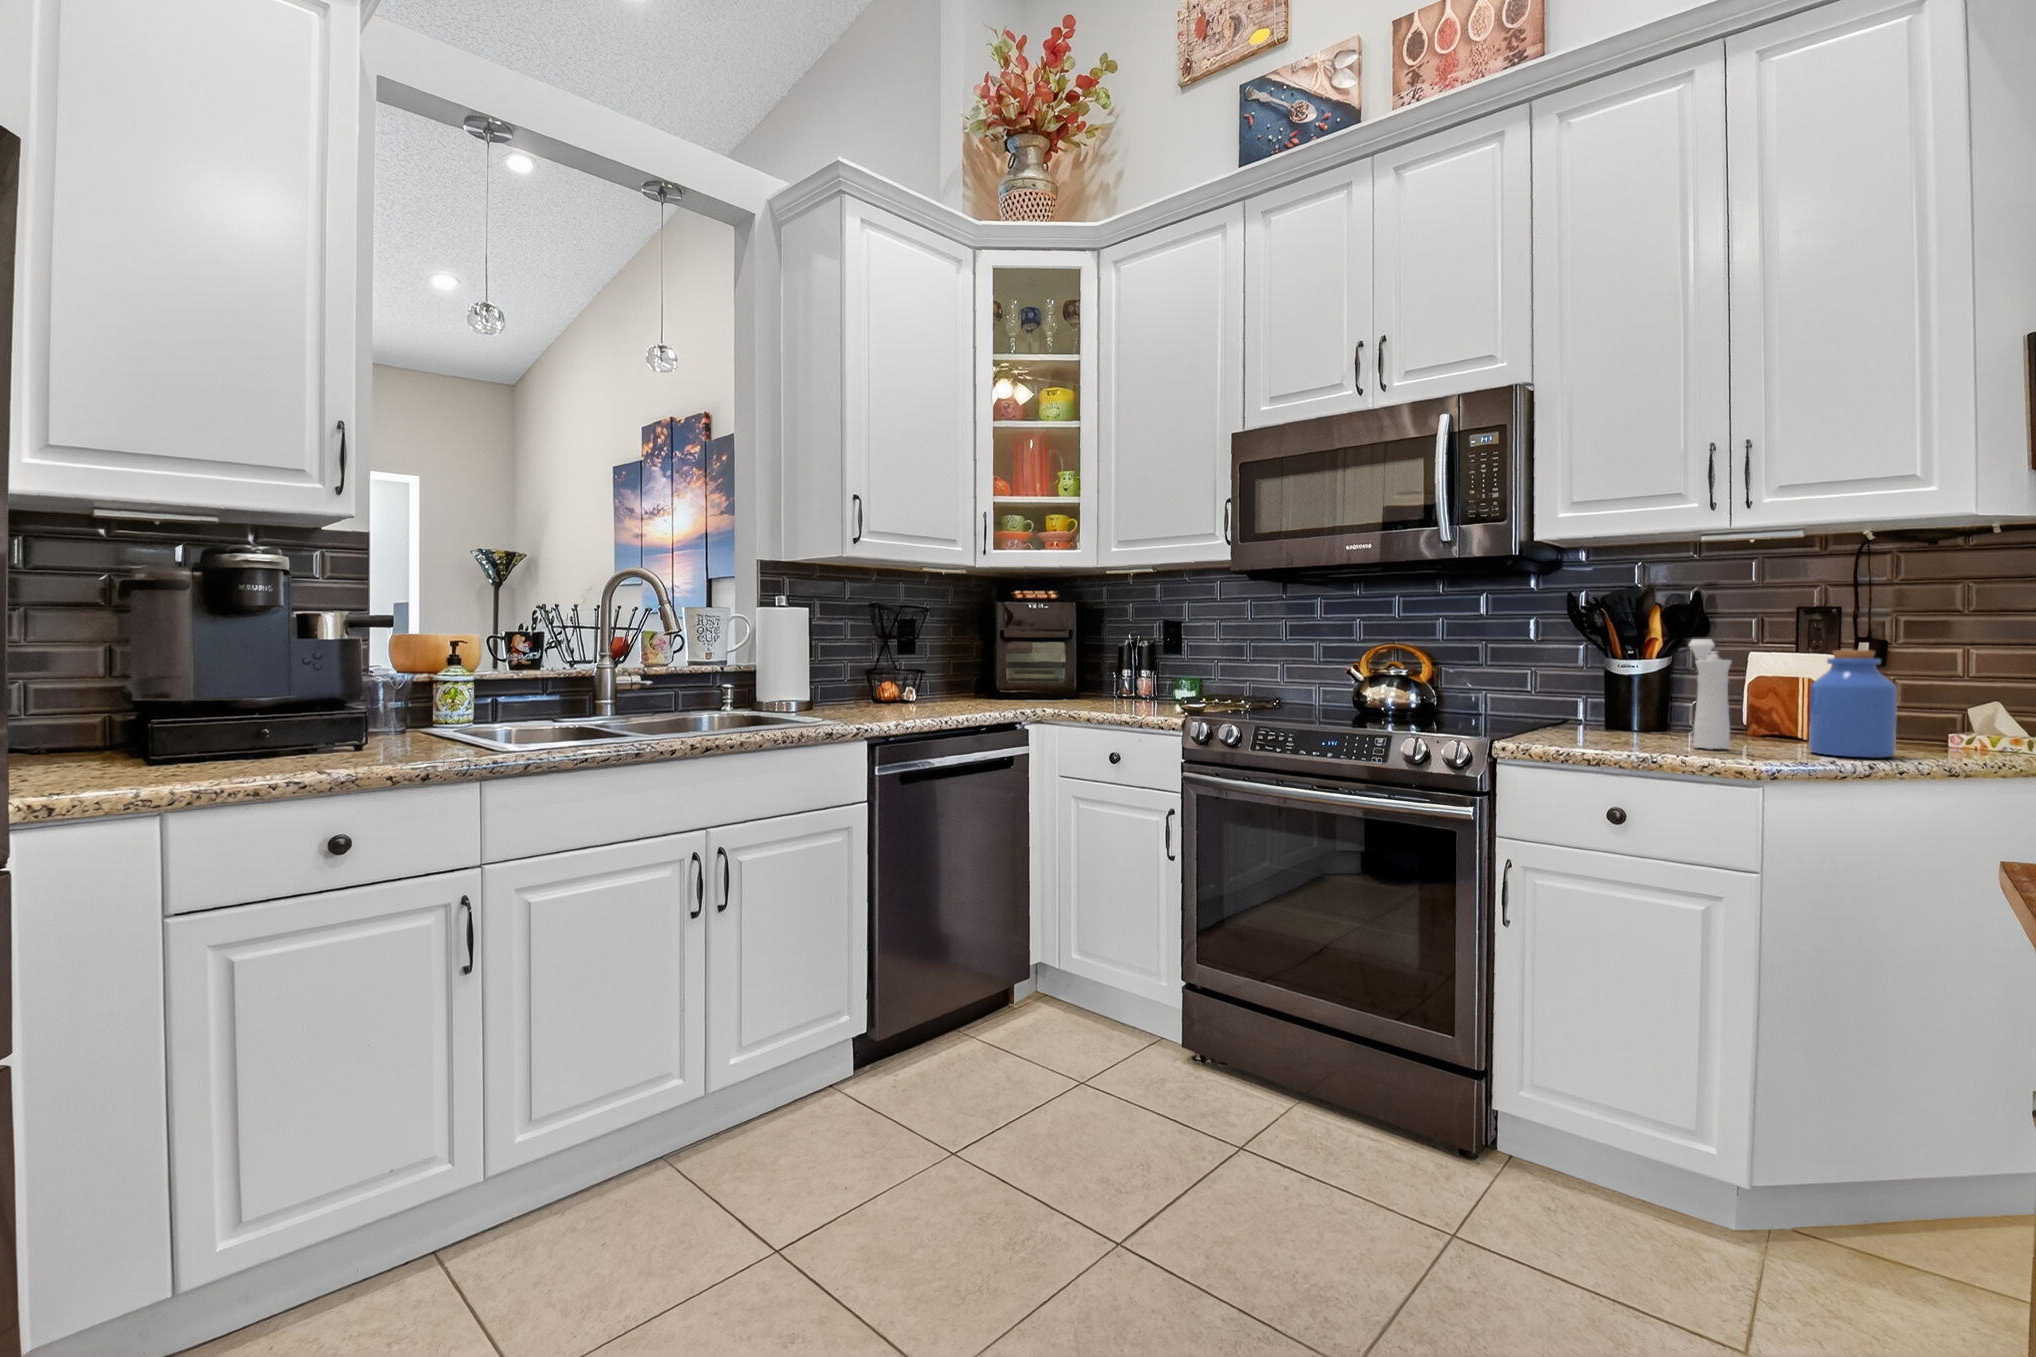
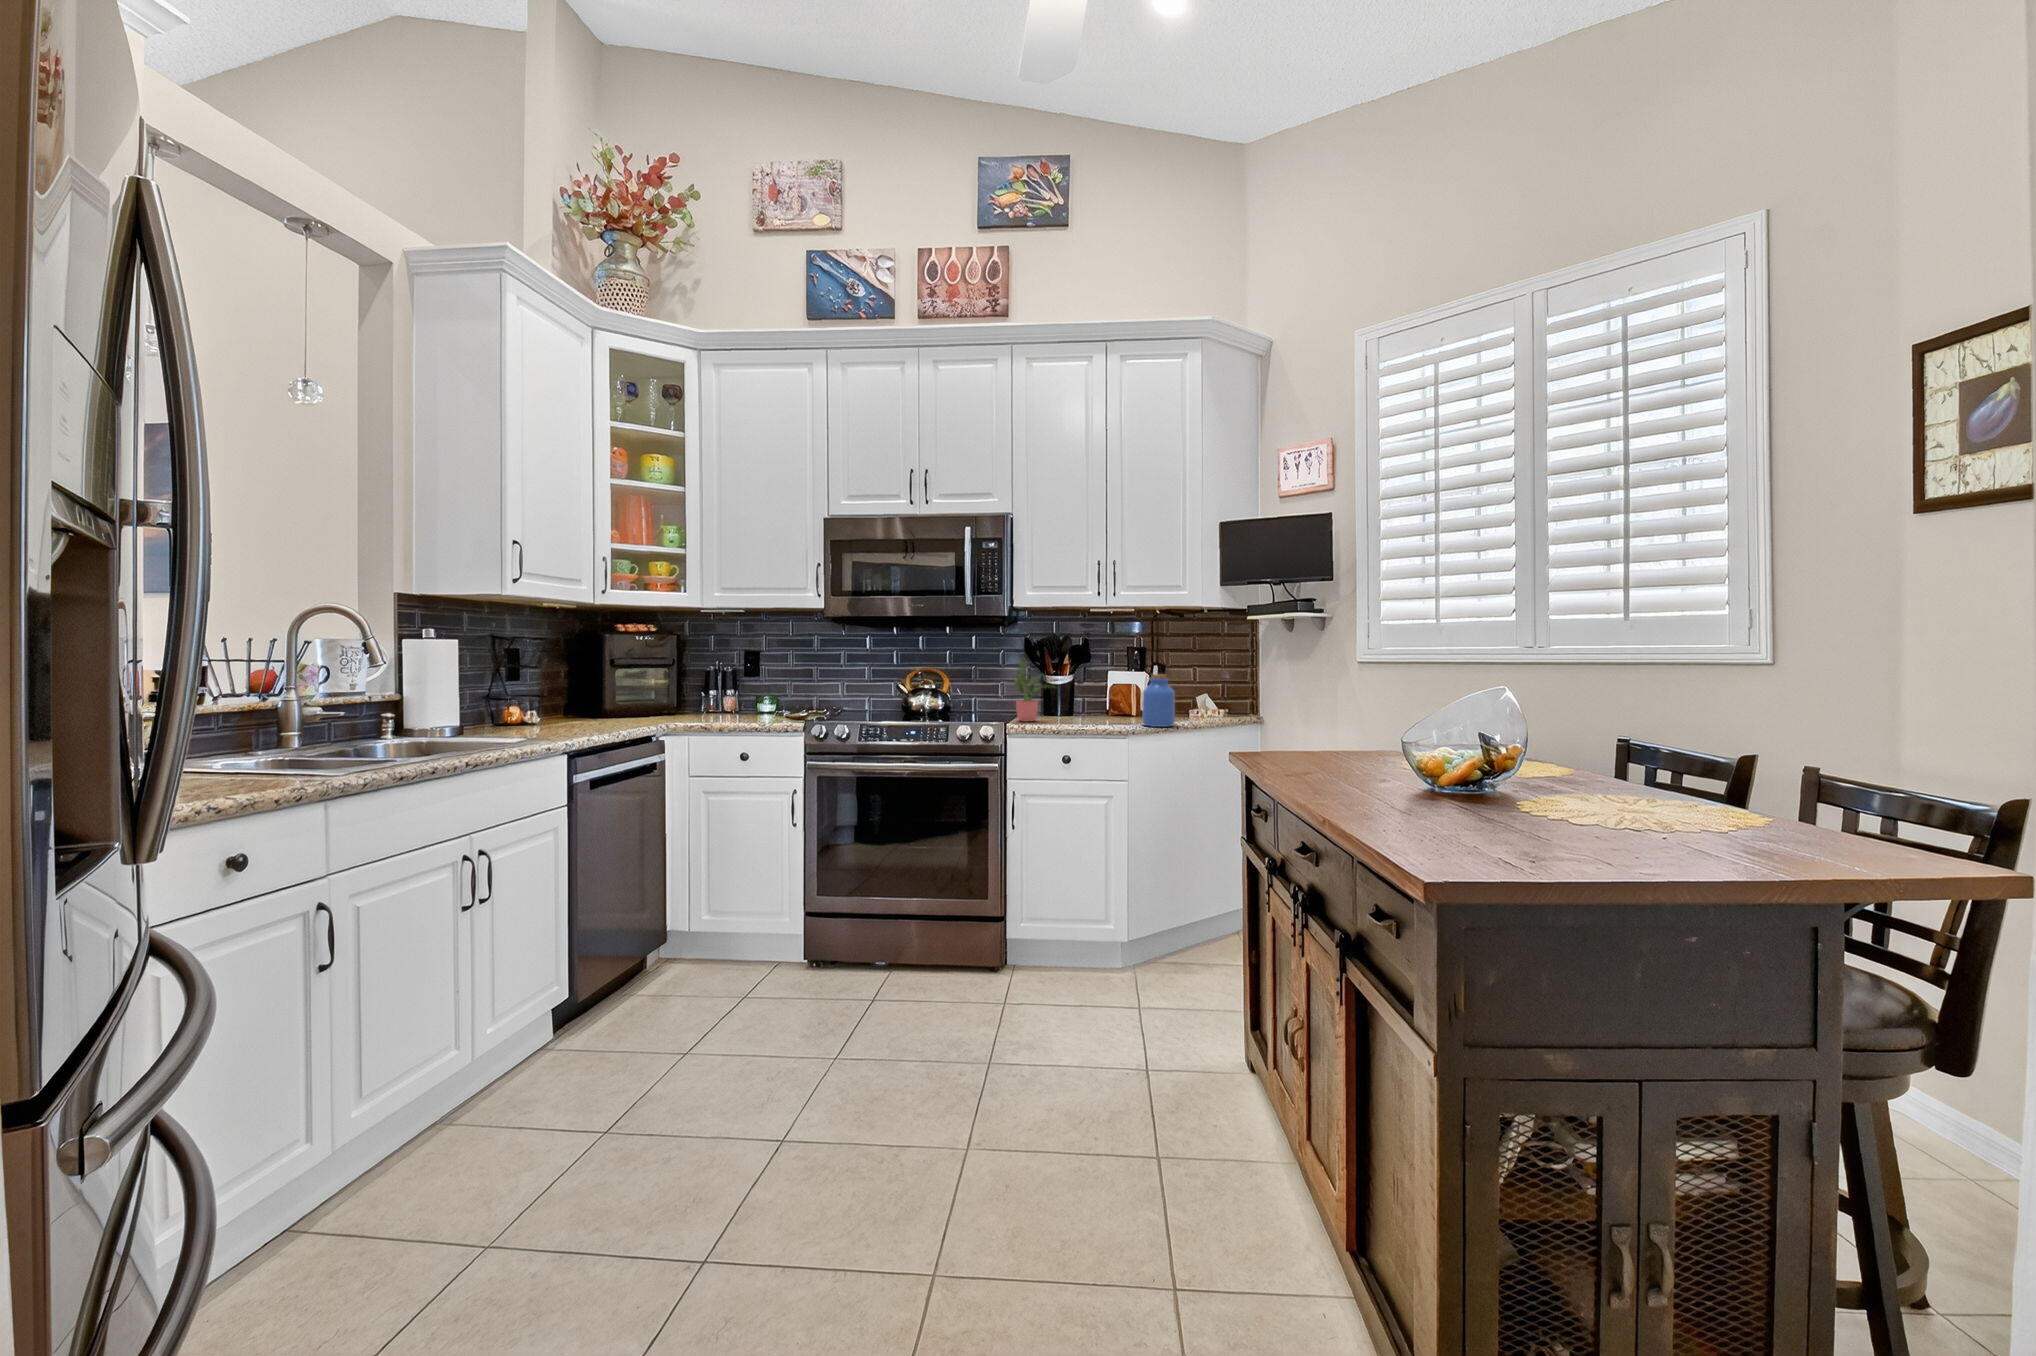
potted plant: none [1527,626,1622,733] -> present [1015,660,1057,722]
pepper mill: present [1689,639,1731,749] -> none [1090,667,1112,726]

